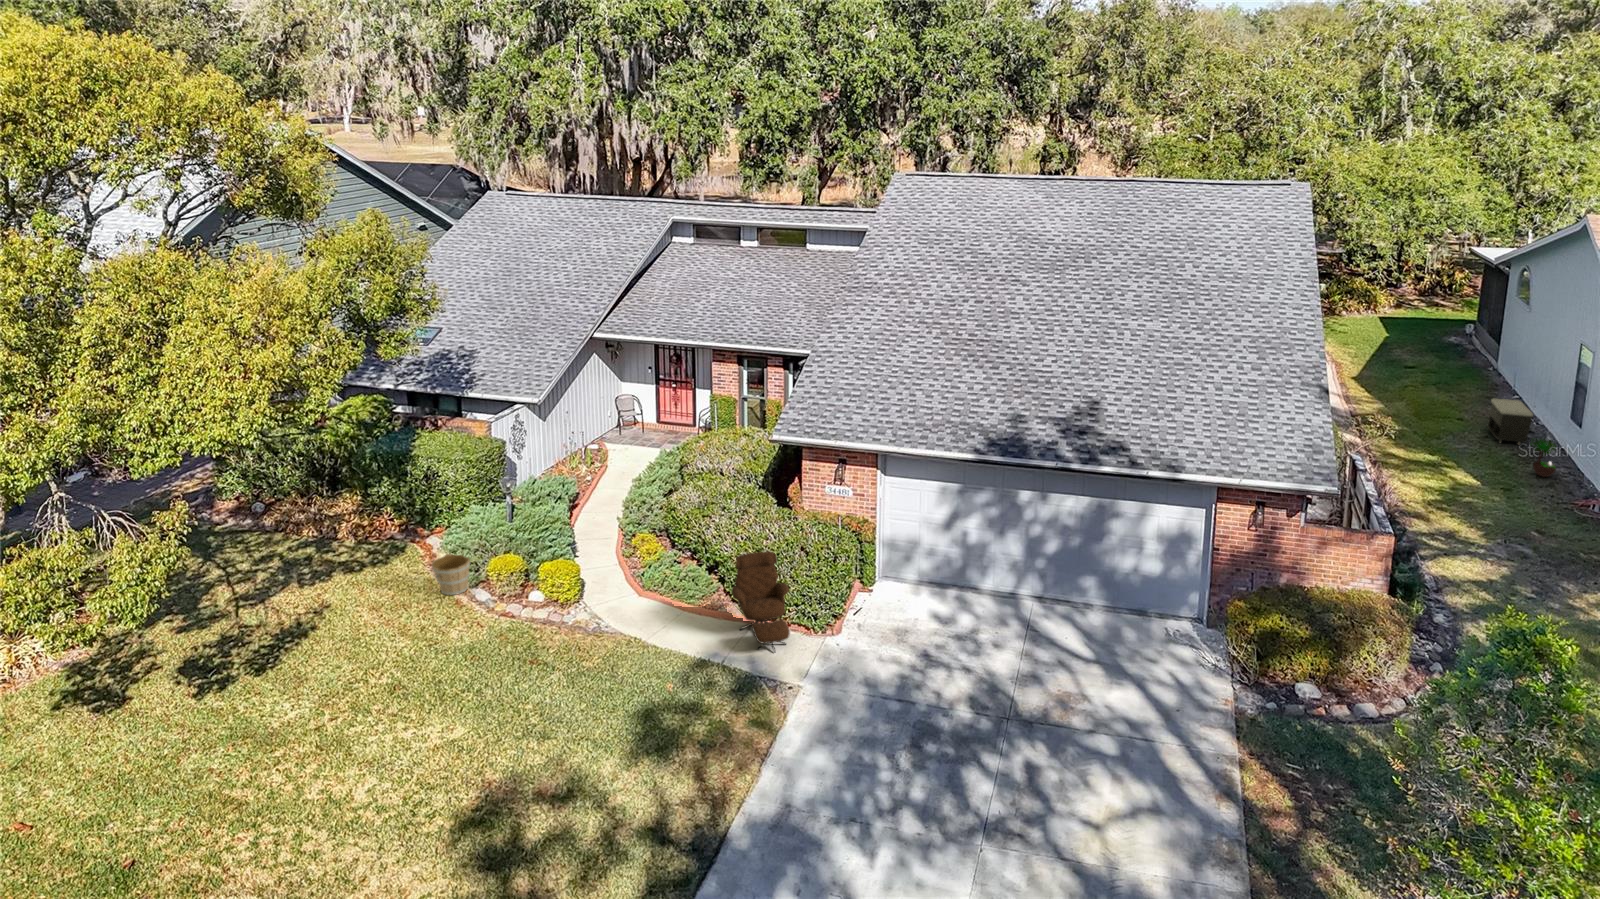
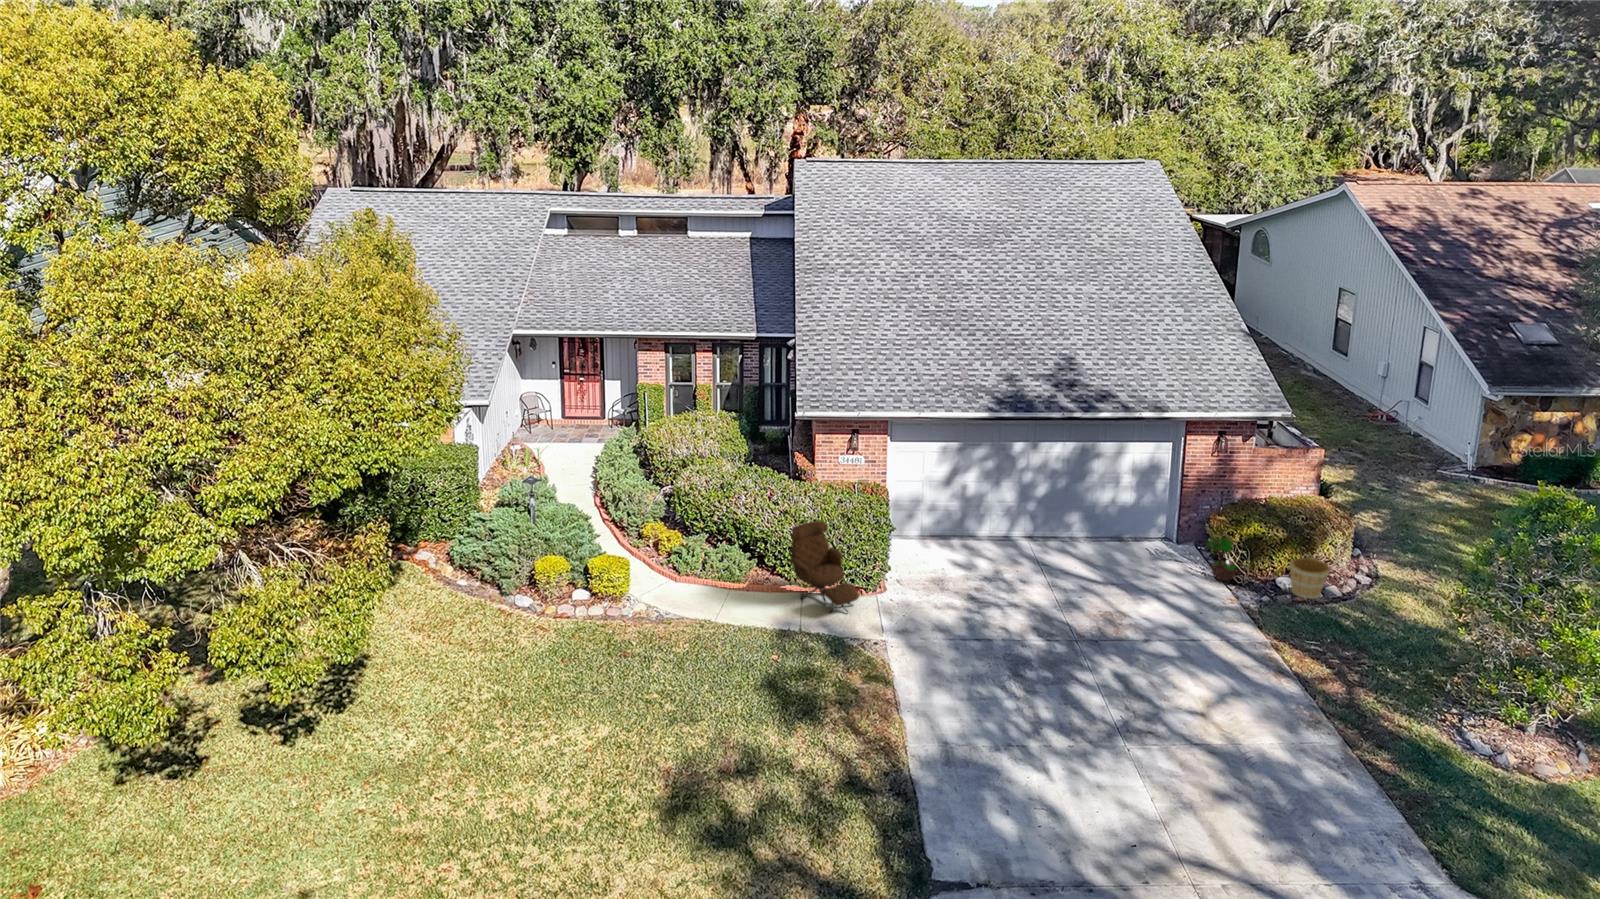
storage bench: present [1487,399,1533,444] -> none [1290,343,1330,379]
potted tree: present [1531,438,1556,477] -> present [1208,537,1237,581]
wooden bucket: present [432,554,470,595] -> present [1290,558,1330,599]

